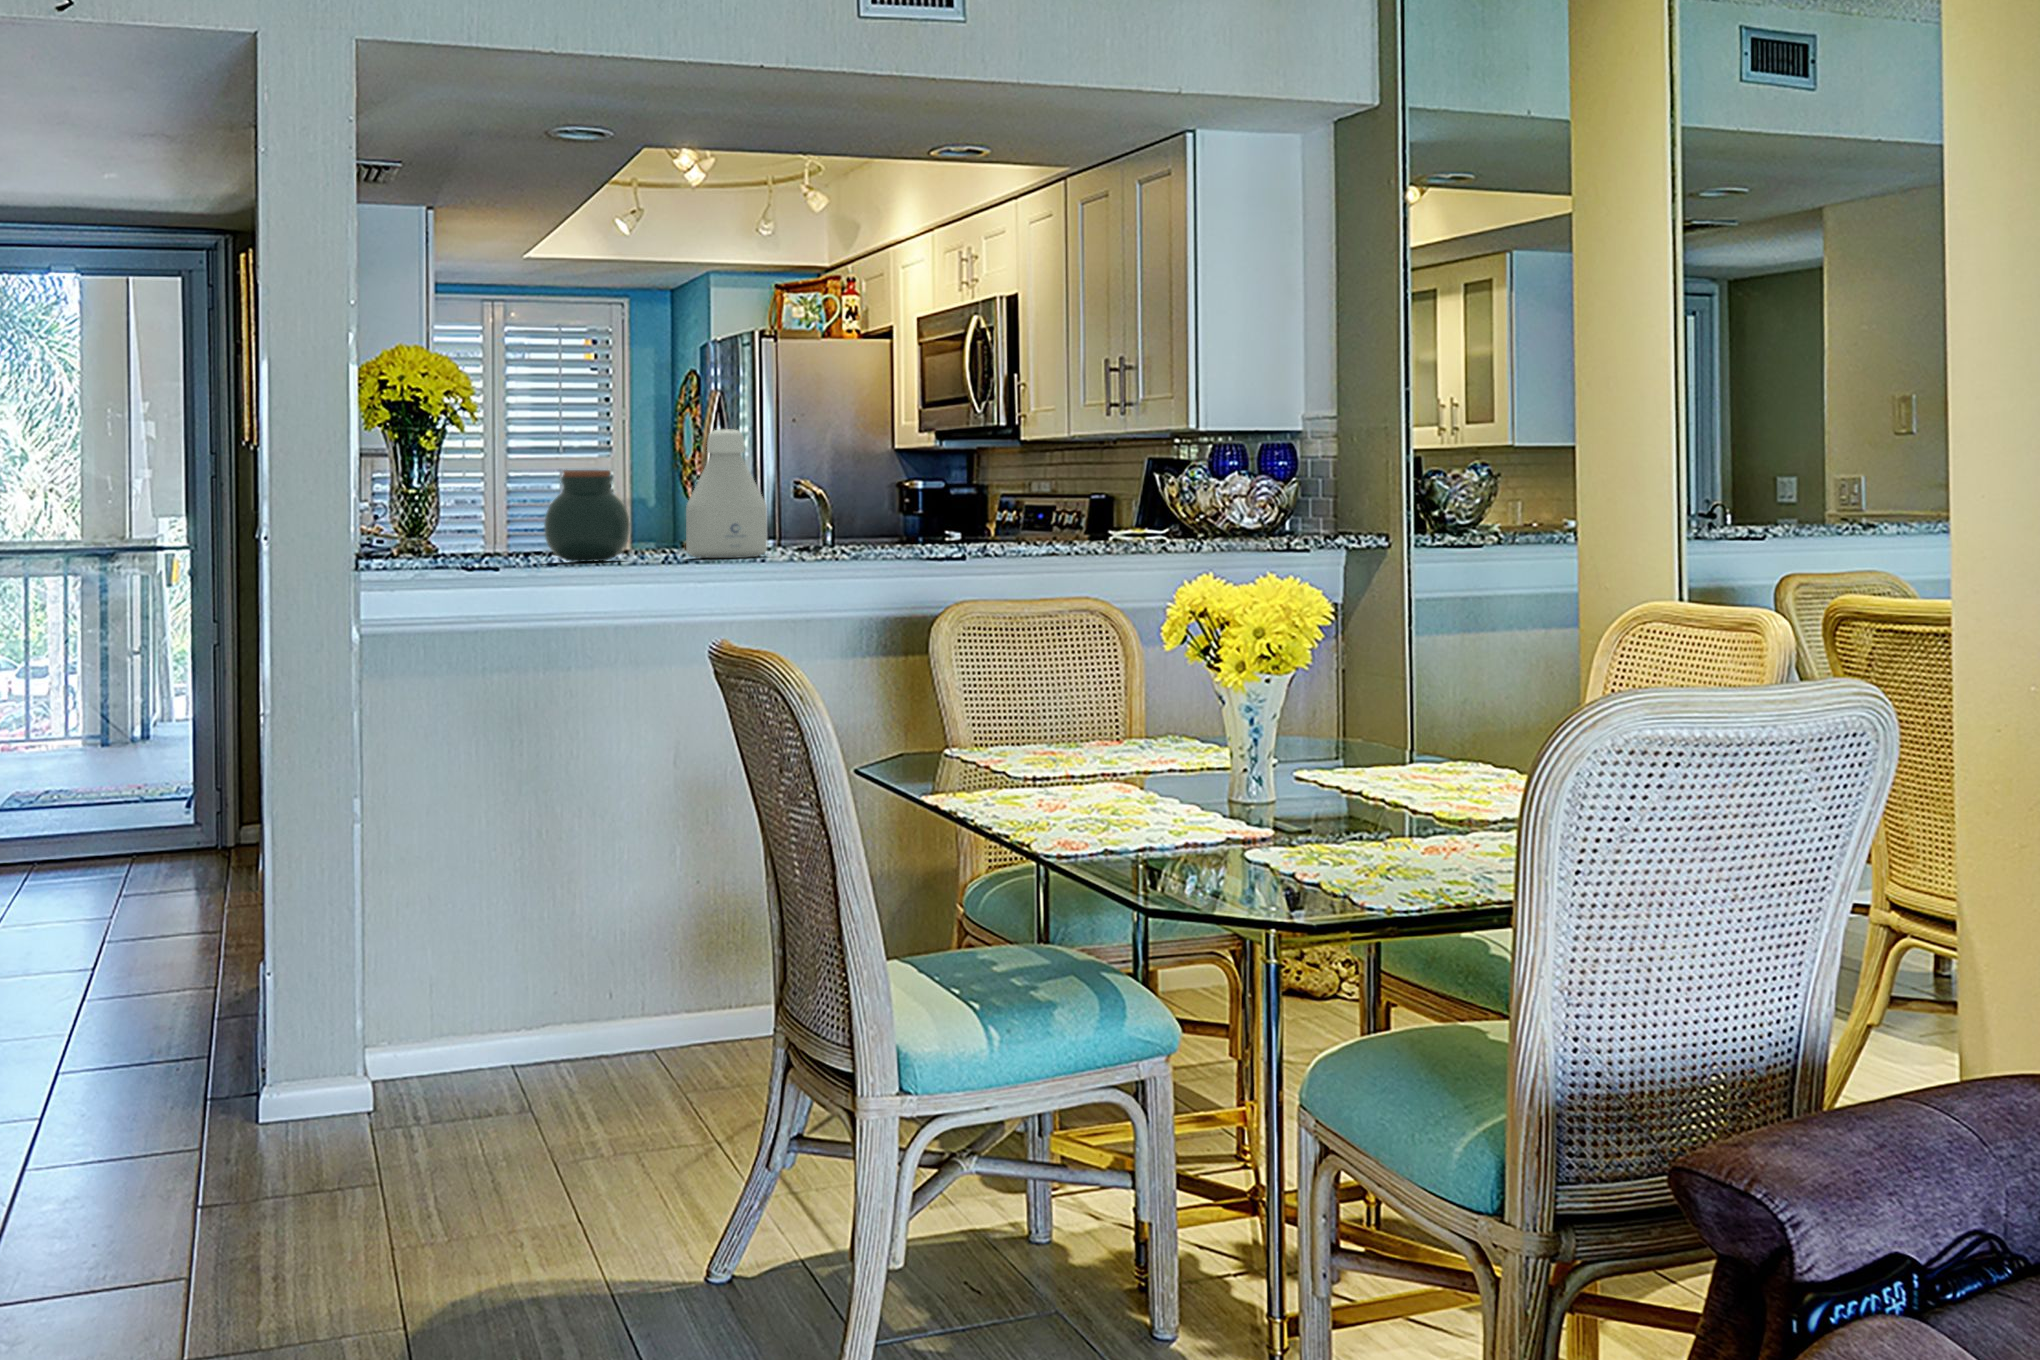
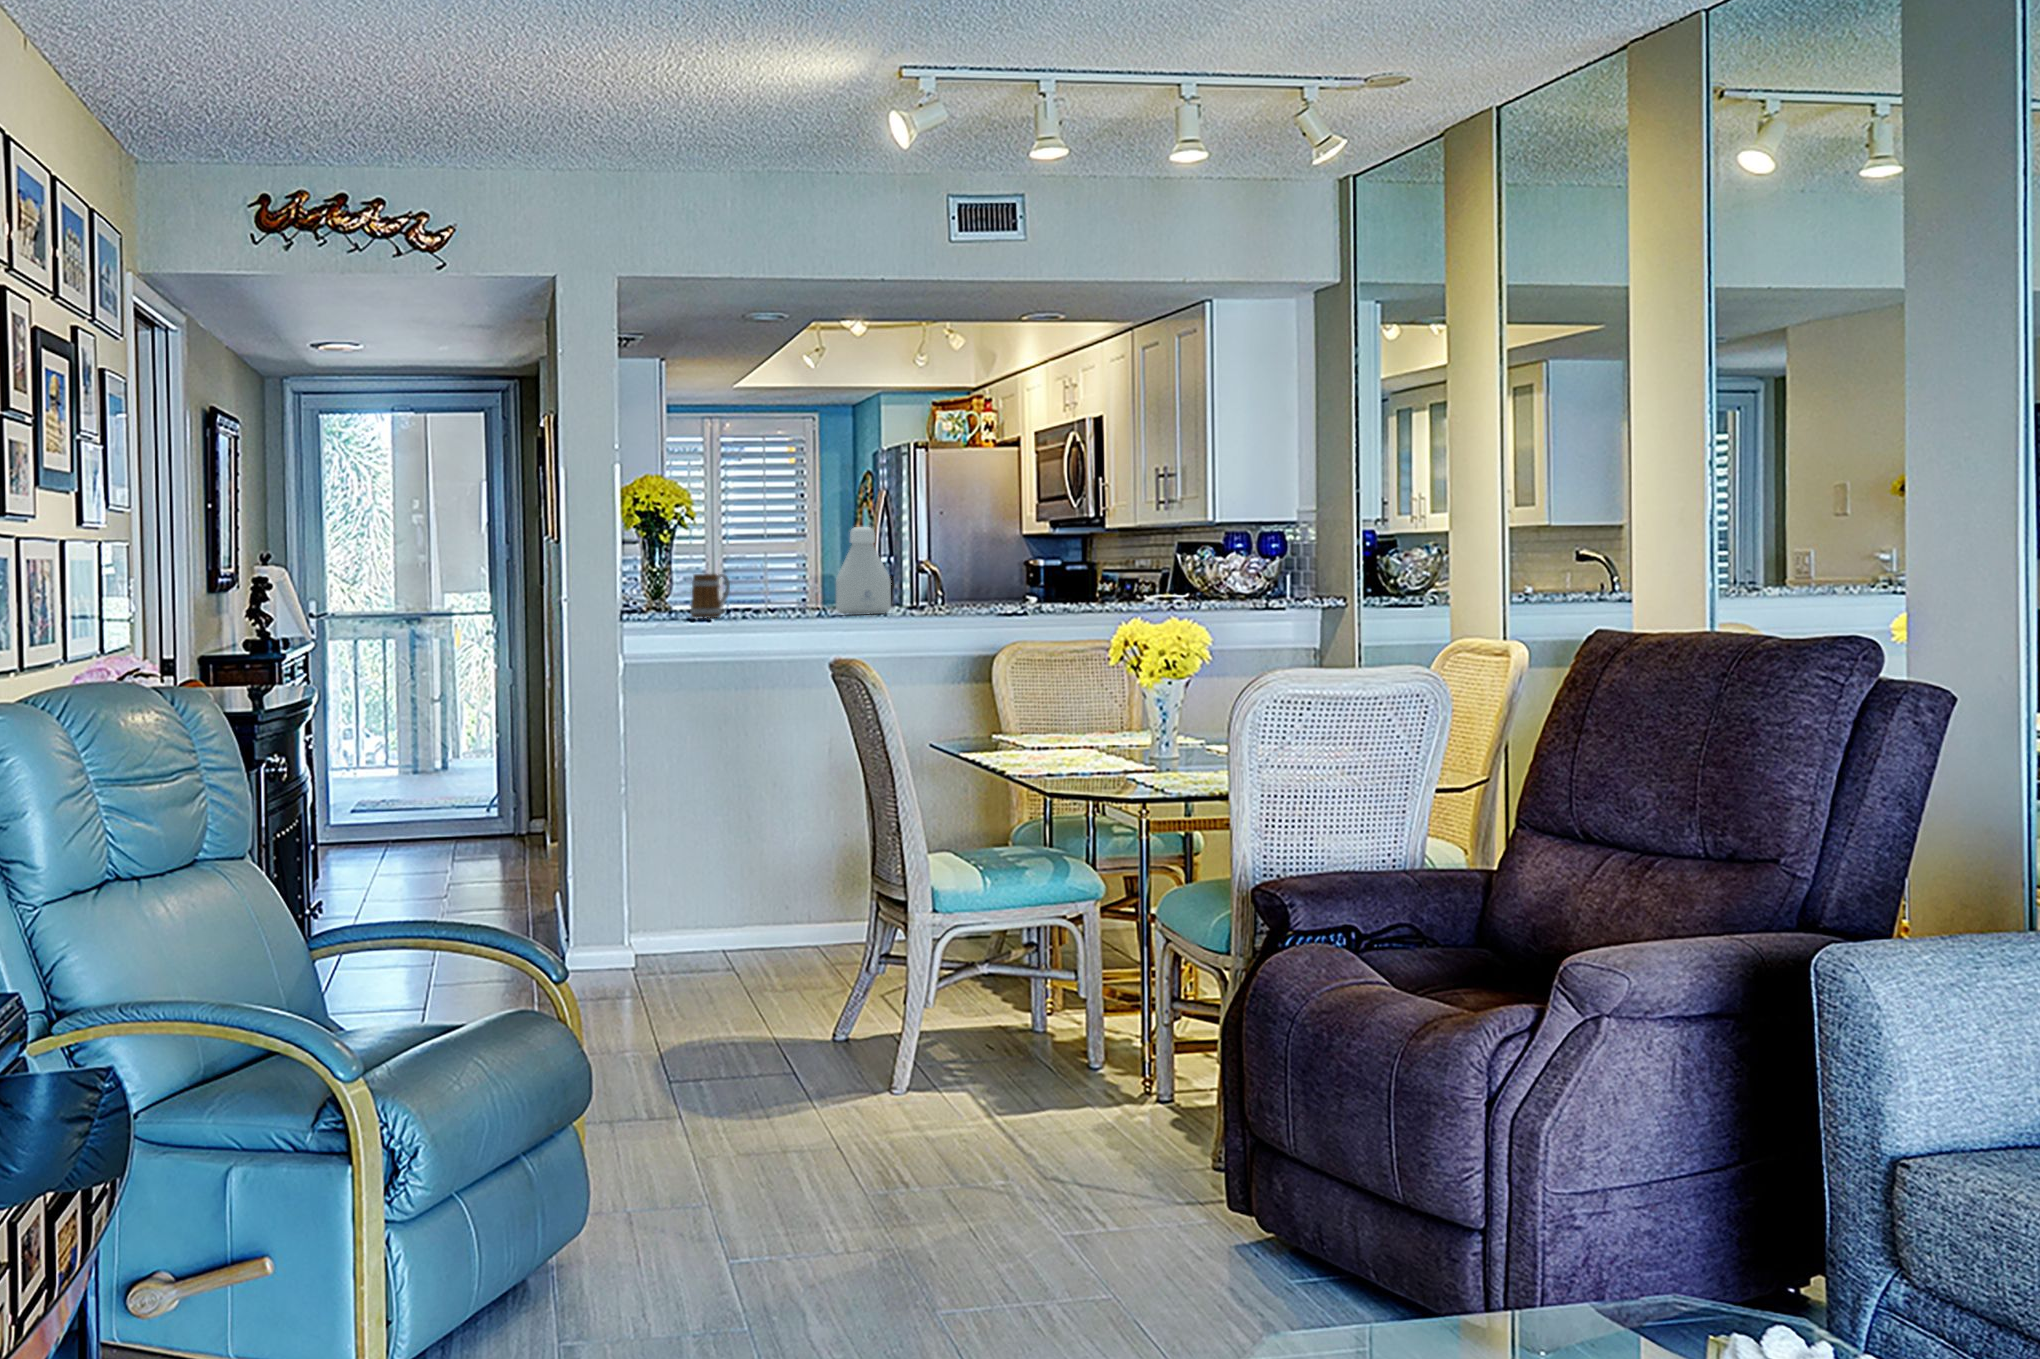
jar: present [544,470,629,562] -> none [741,555,798,617]
mug: none [466,497,525,562] -> present [690,574,730,618]

